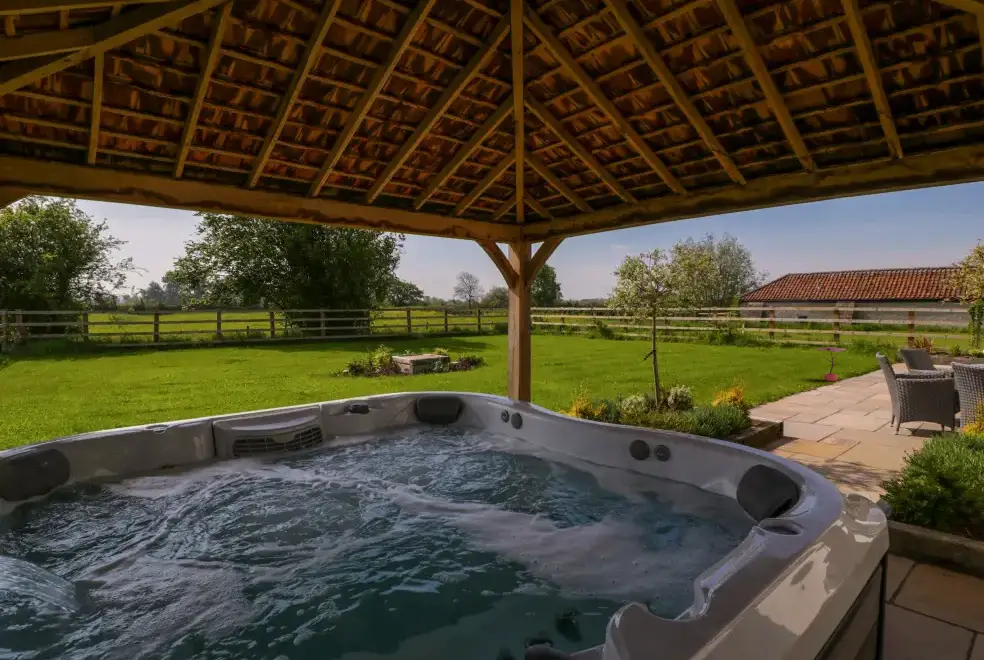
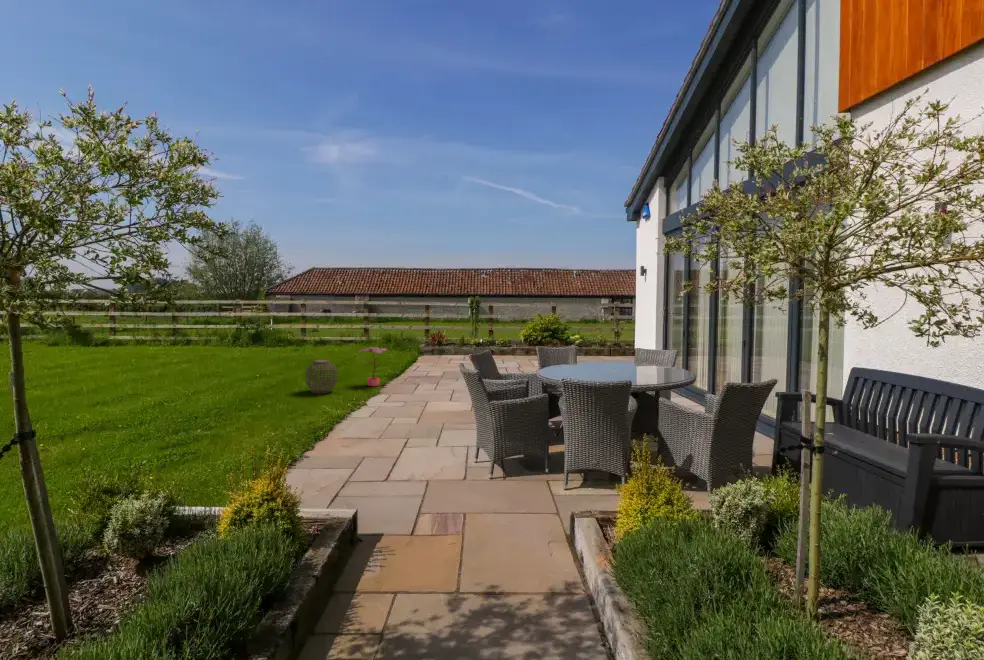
woven basket: none [767,354,795,381] -> present [305,359,337,393]

